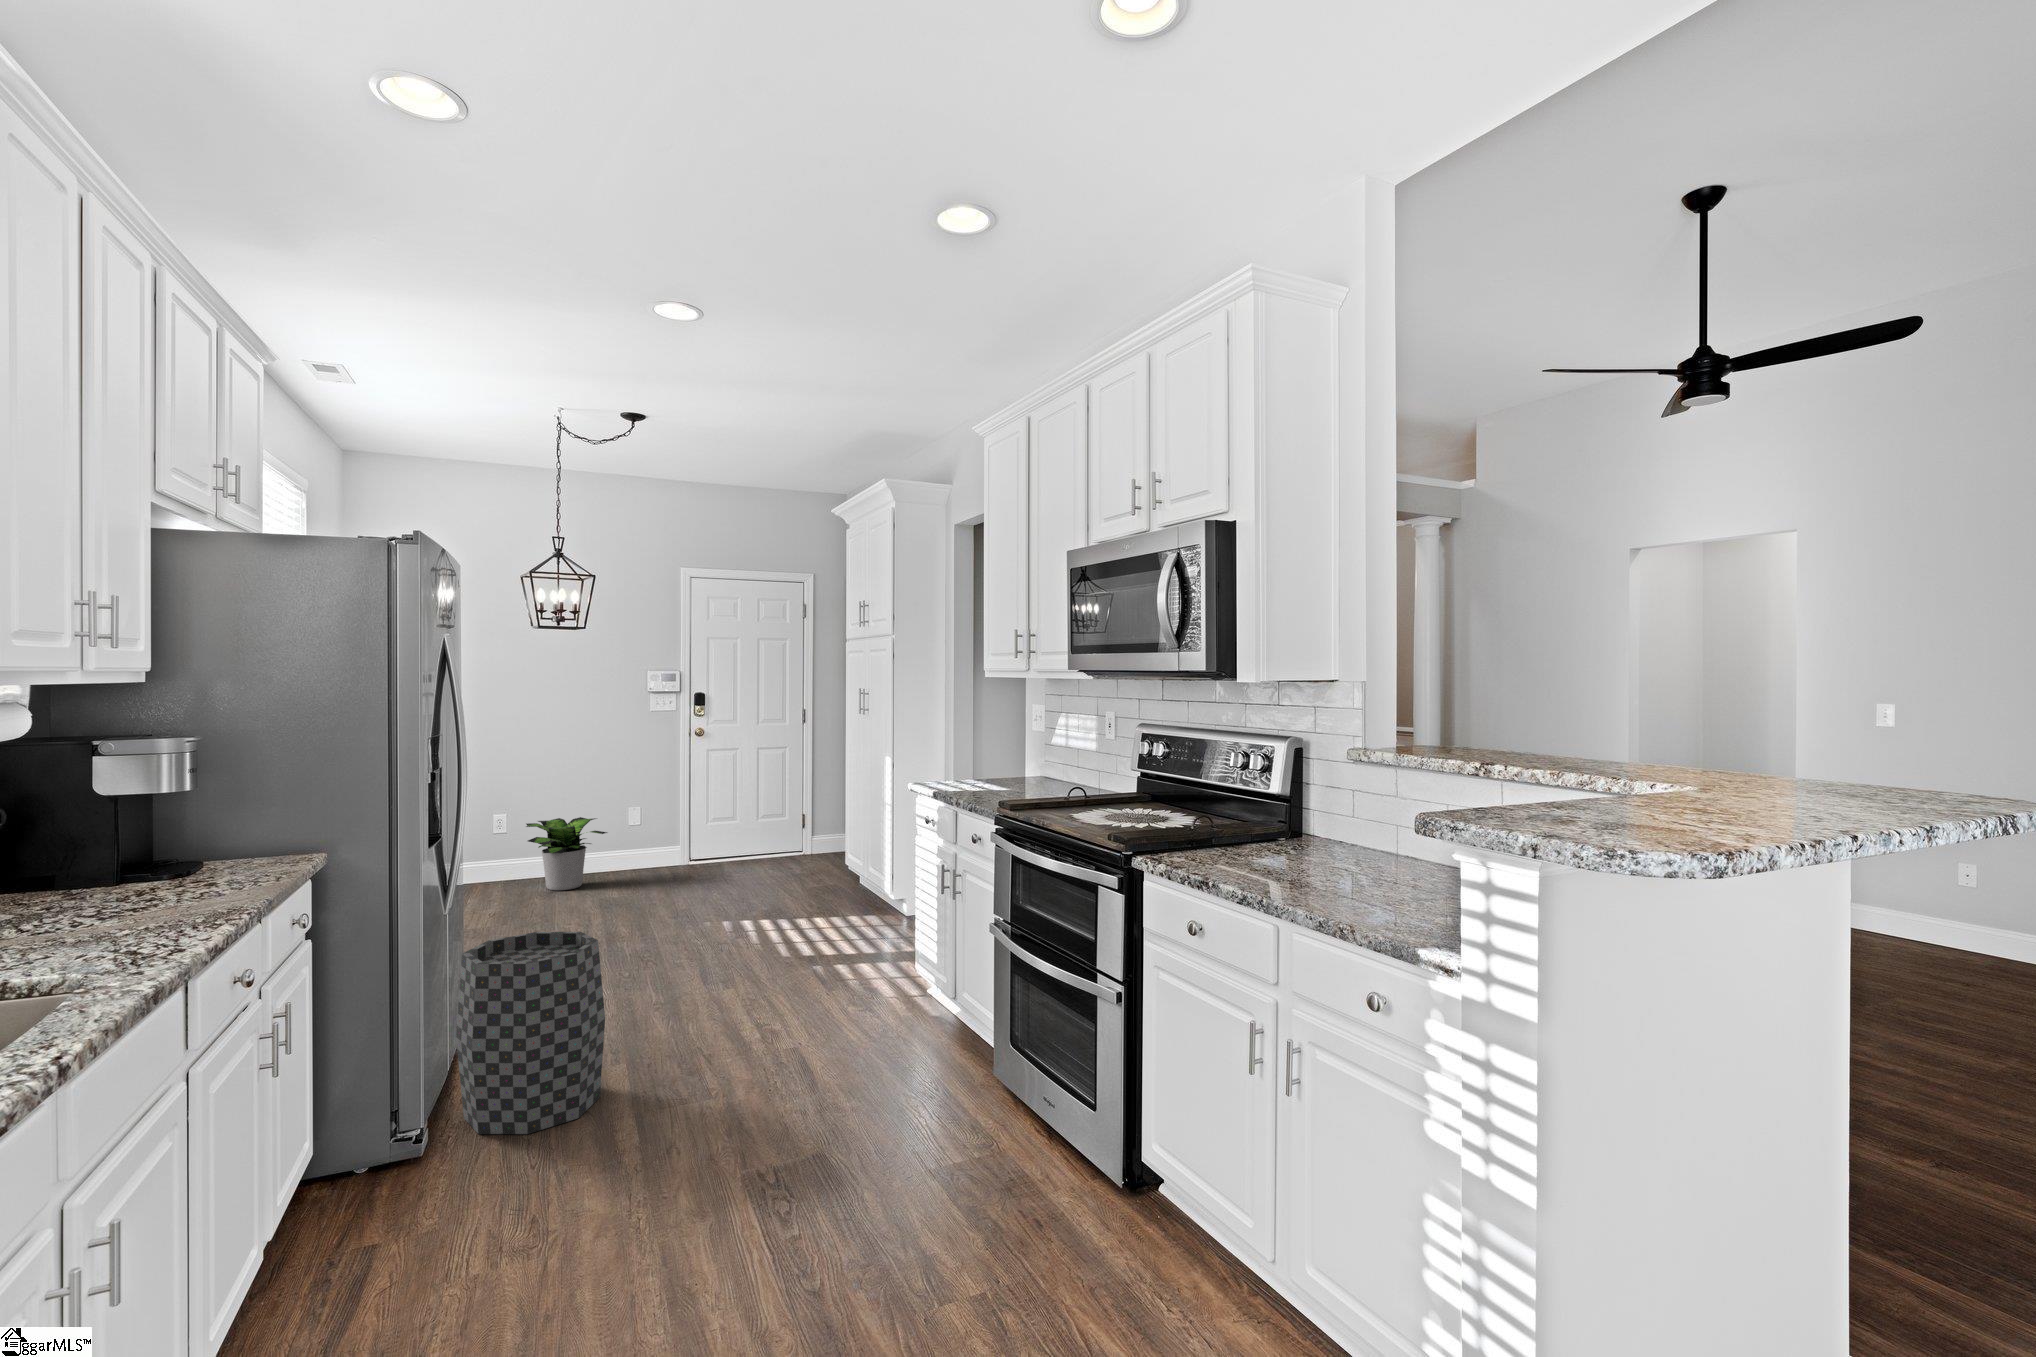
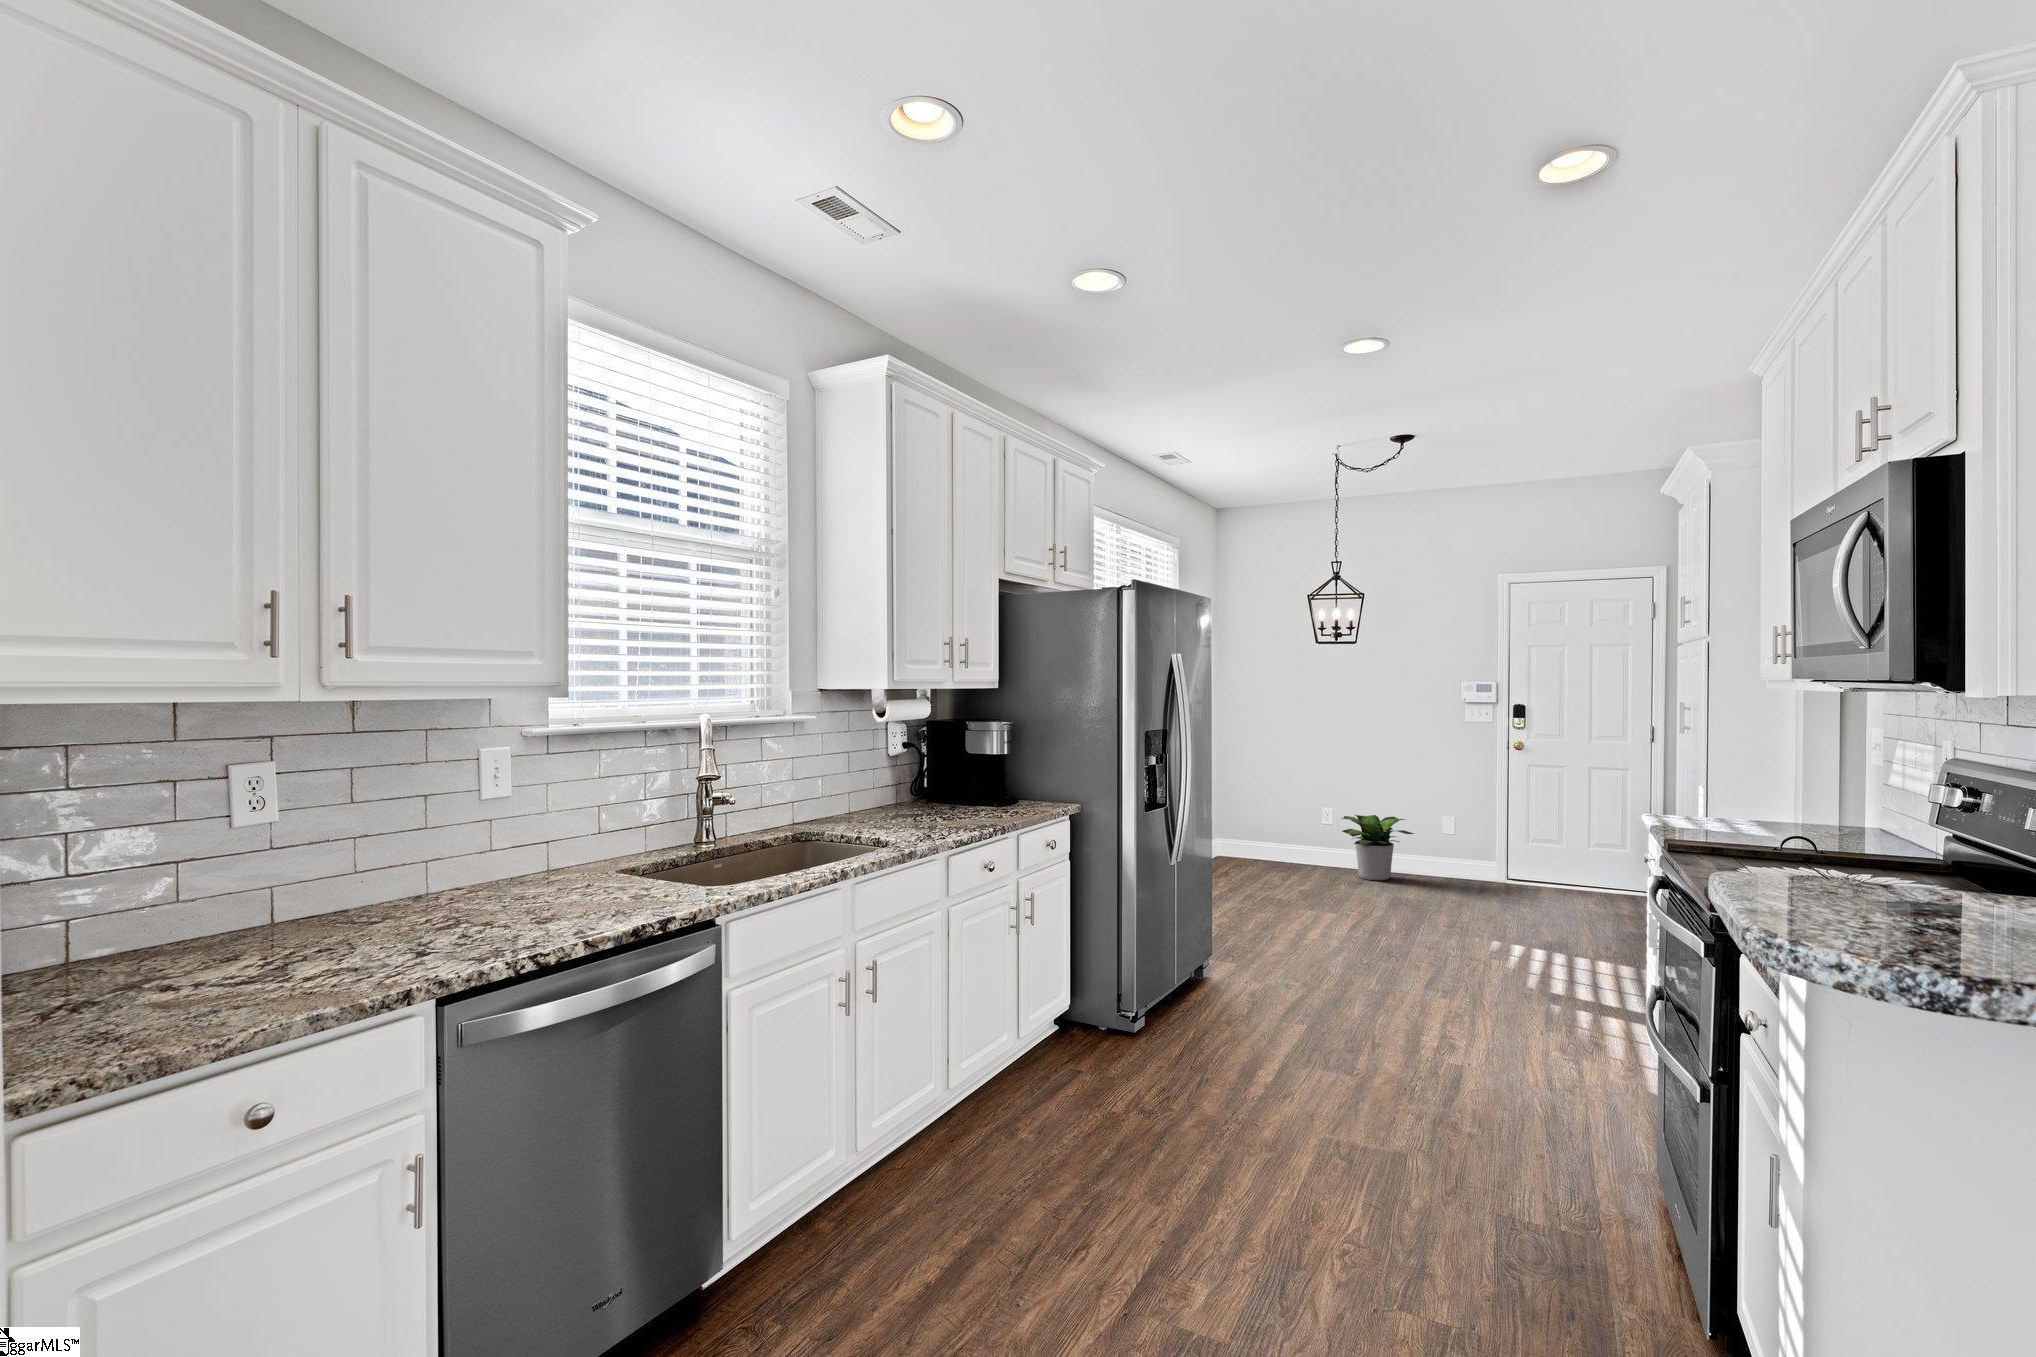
trash can: present [456,932,605,1134] -> none [1170,892,1274,1050]

